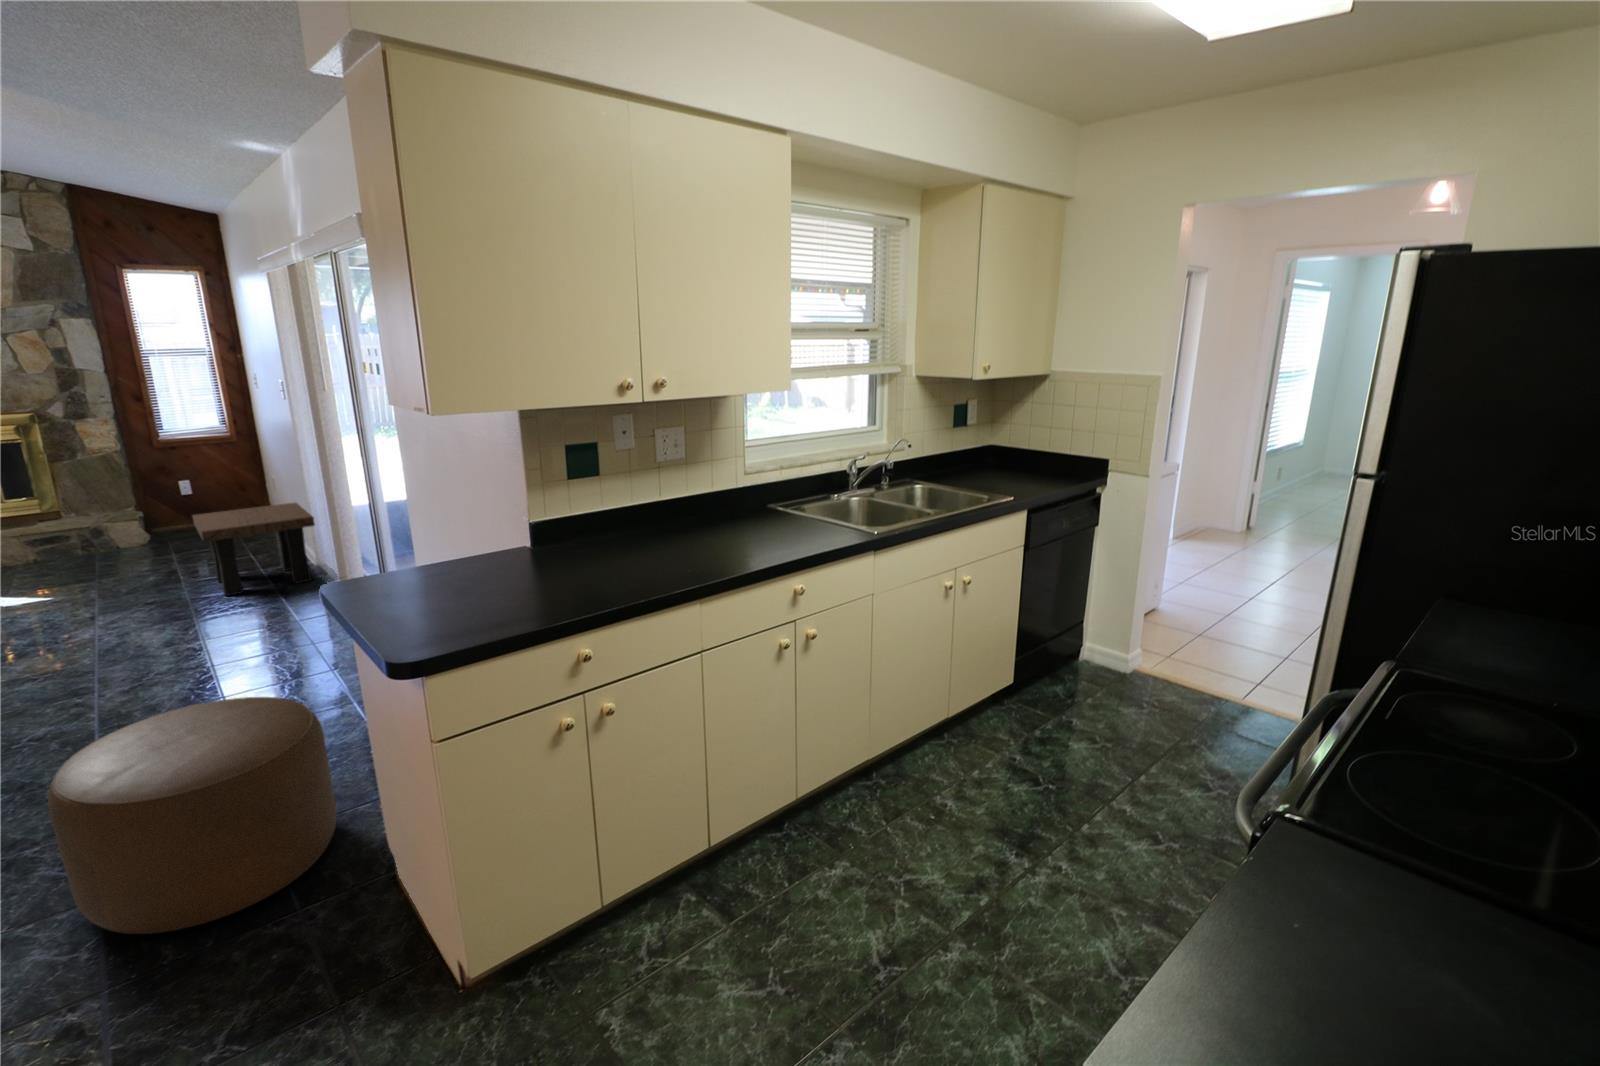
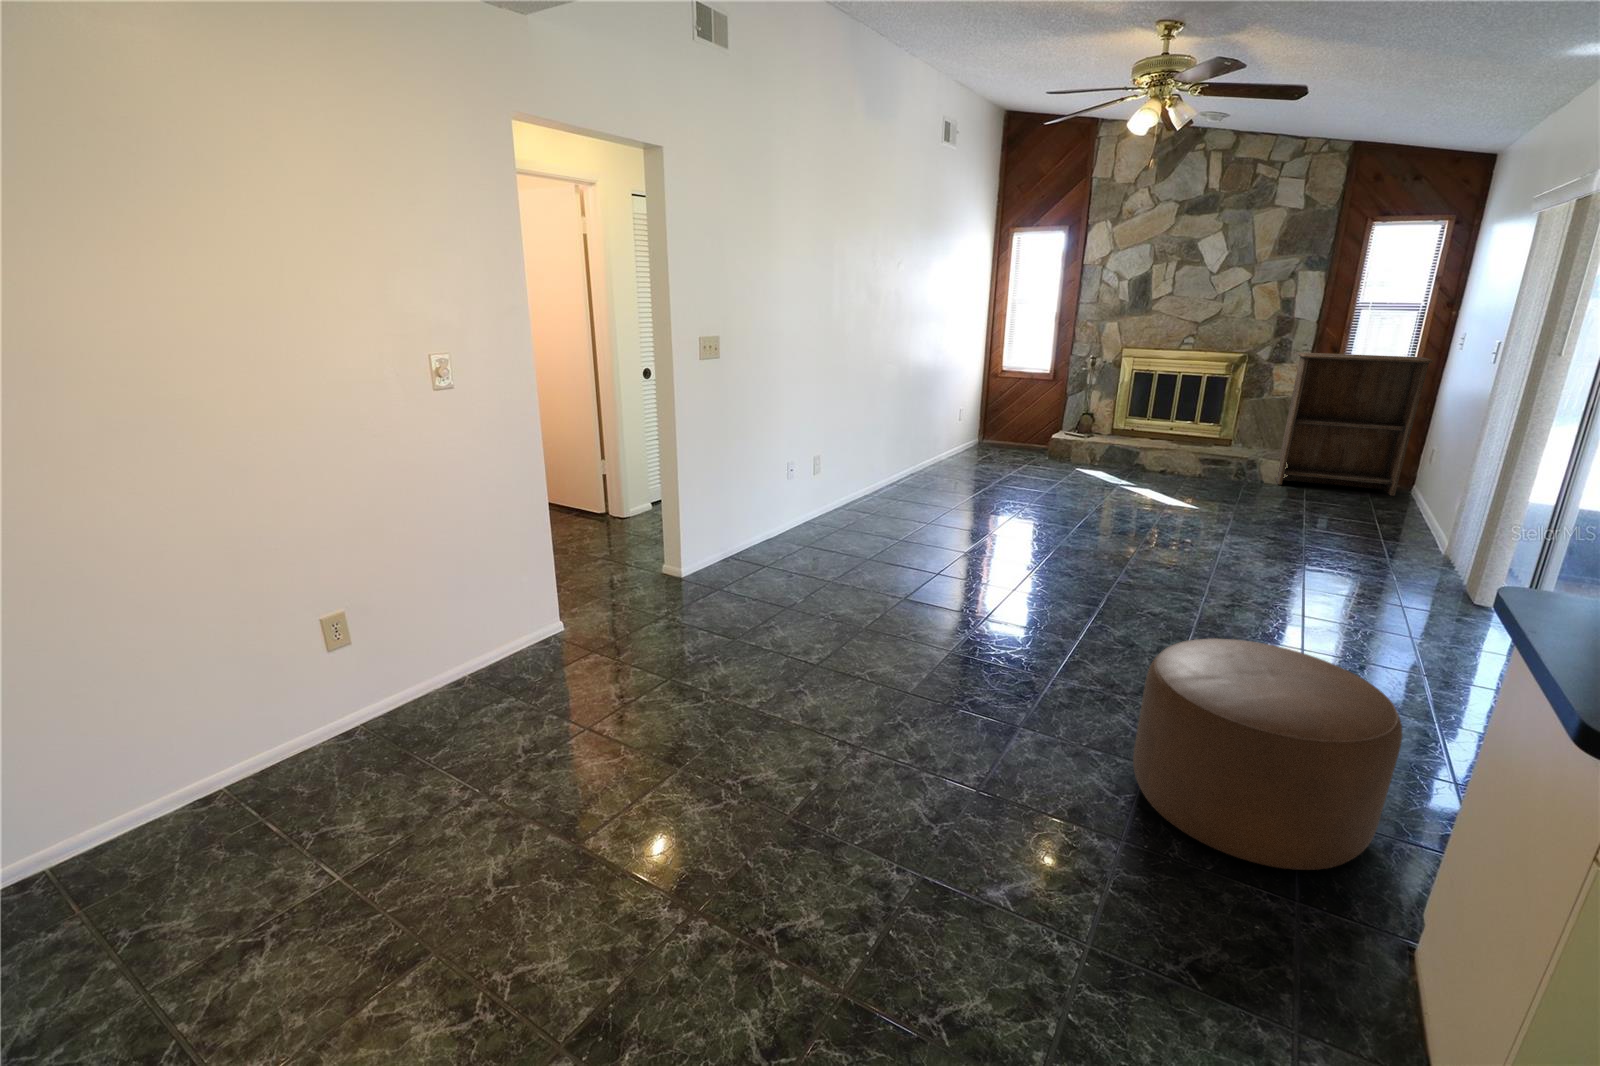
bookshelf: none [98,398,259,546] -> present [1275,353,1433,496]
side table: present [193,503,315,596] -> none [1335,467,1469,568]

